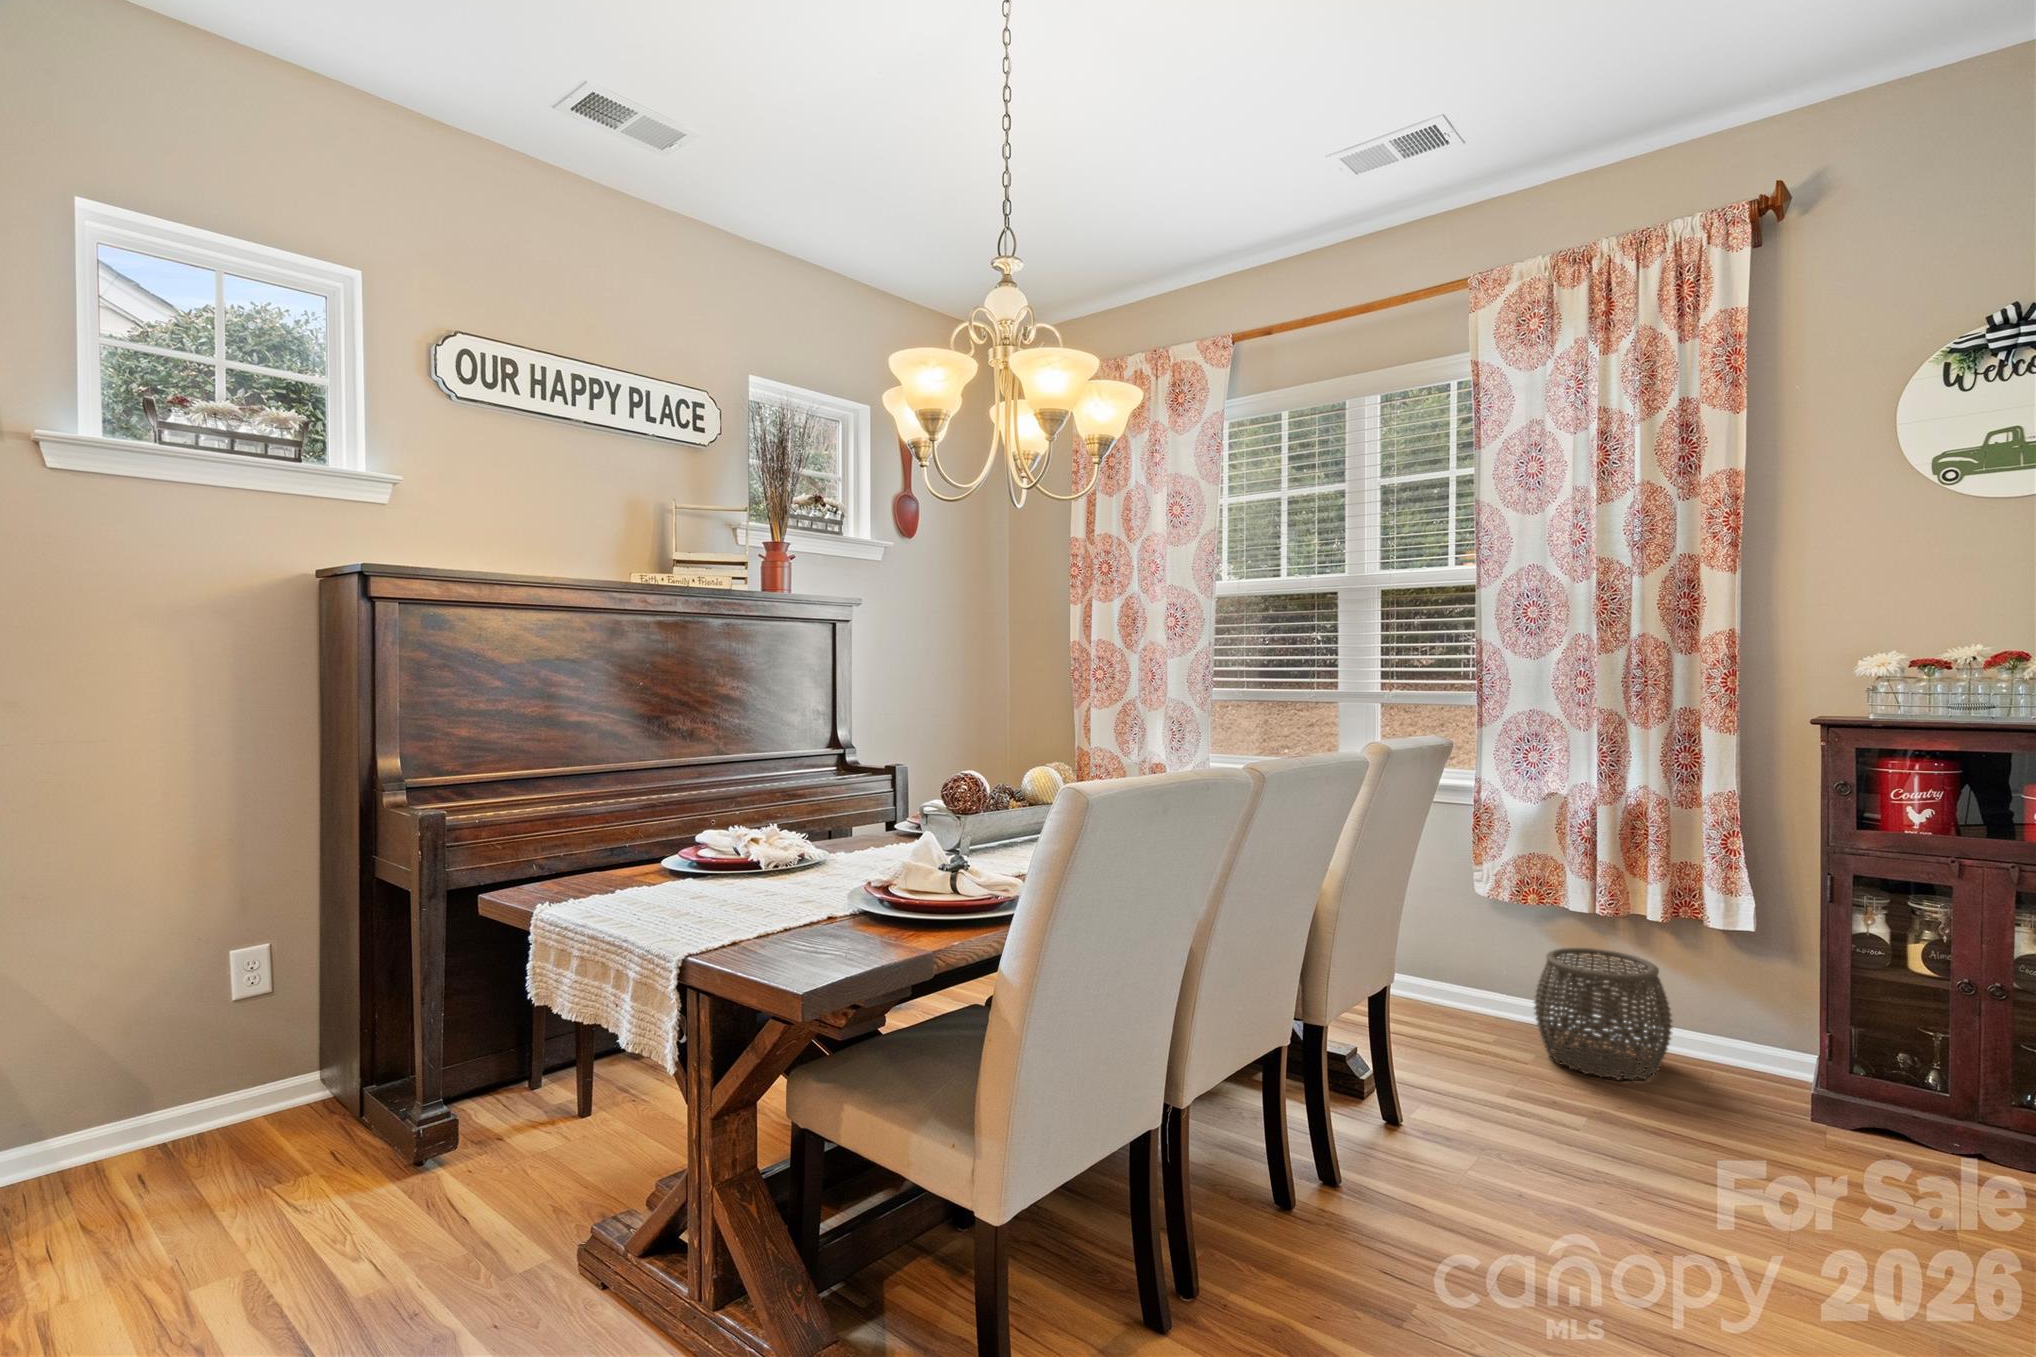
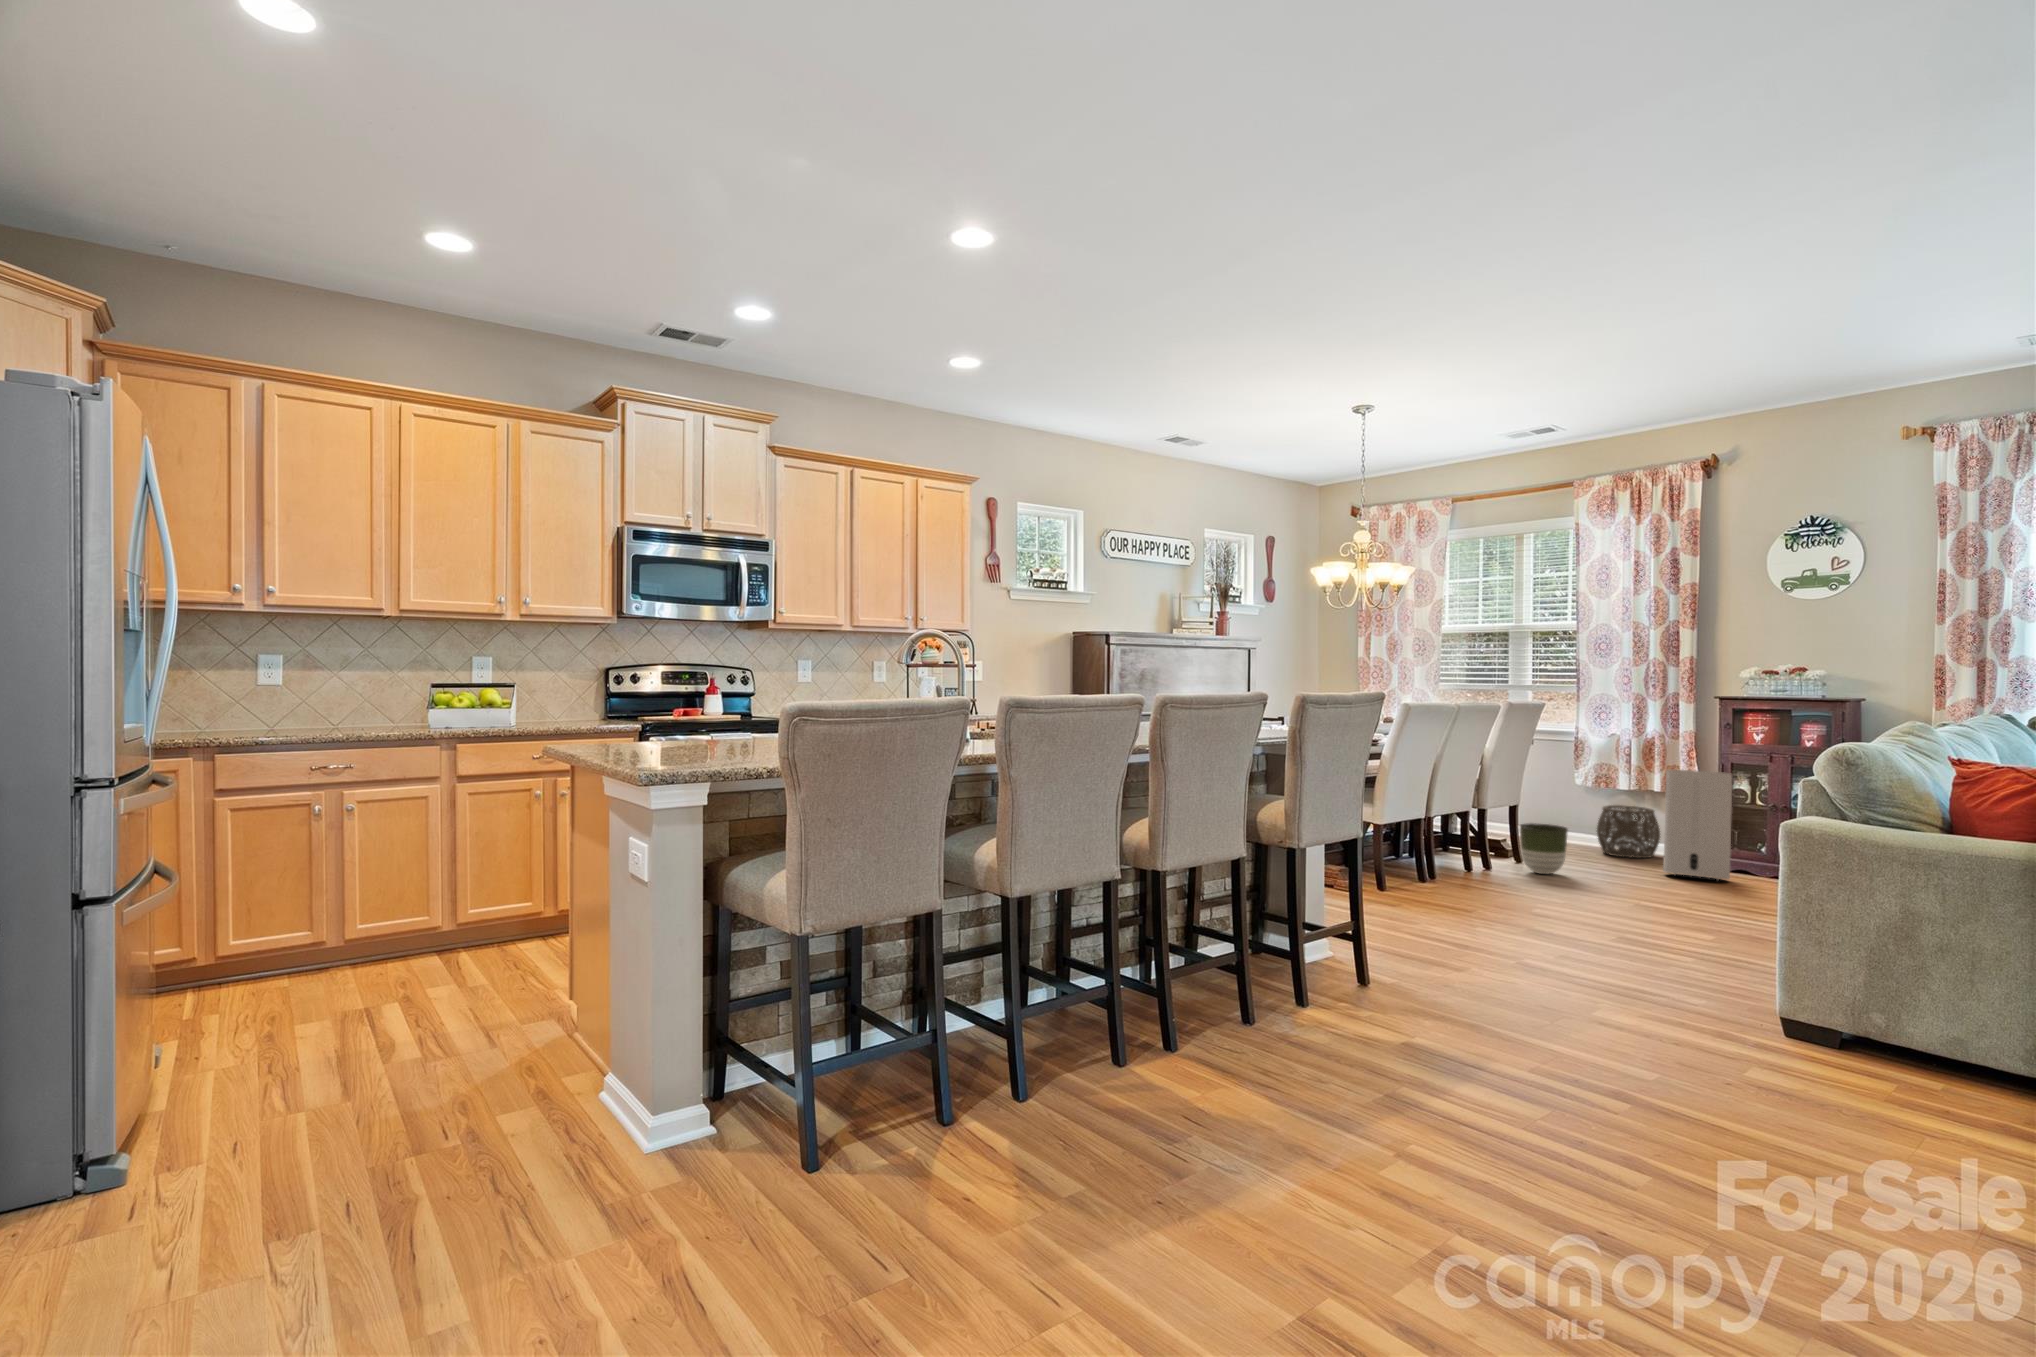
air purifier: none [1742,906,1930,1211] -> present [1663,770,1732,880]
planter: none [1417,1057,1543,1213] -> present [1520,823,1568,874]

